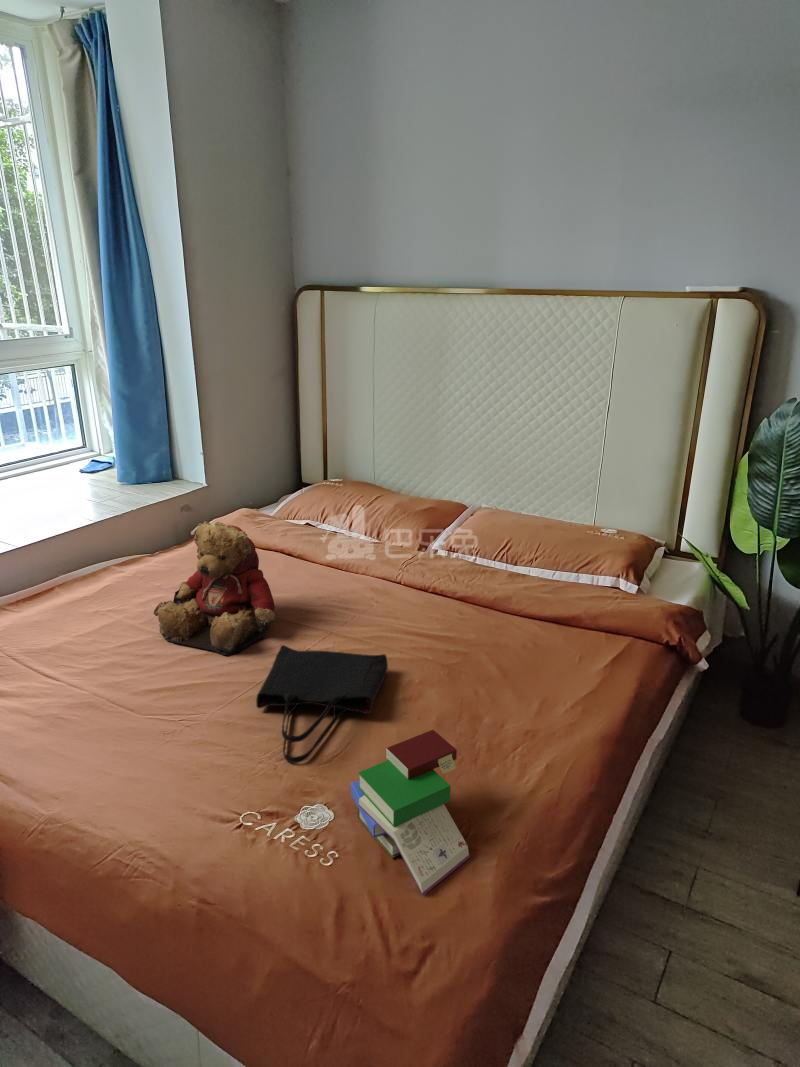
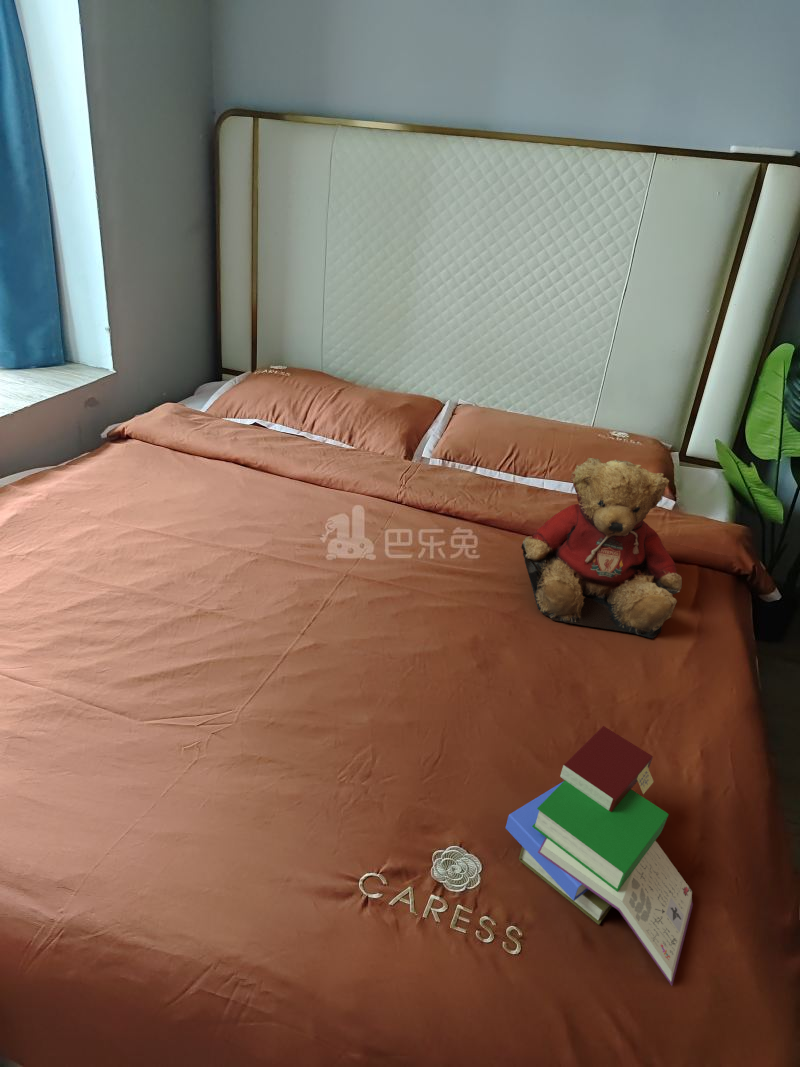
teddy bear: present [154,521,277,655] -> present [521,458,682,638]
tote bag: present [256,645,388,763] -> none [302,597,465,778]

